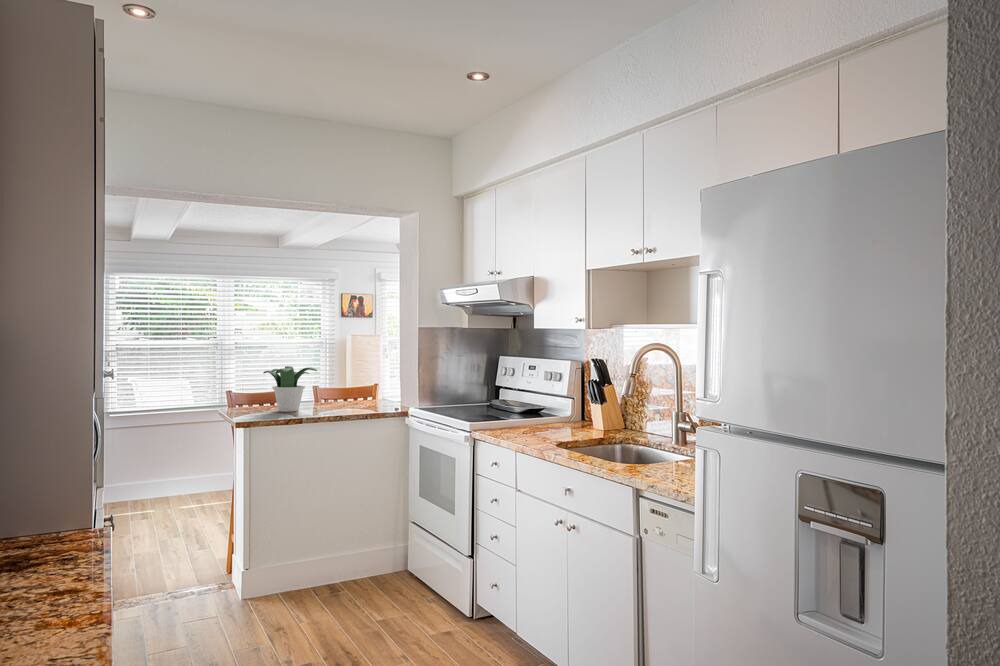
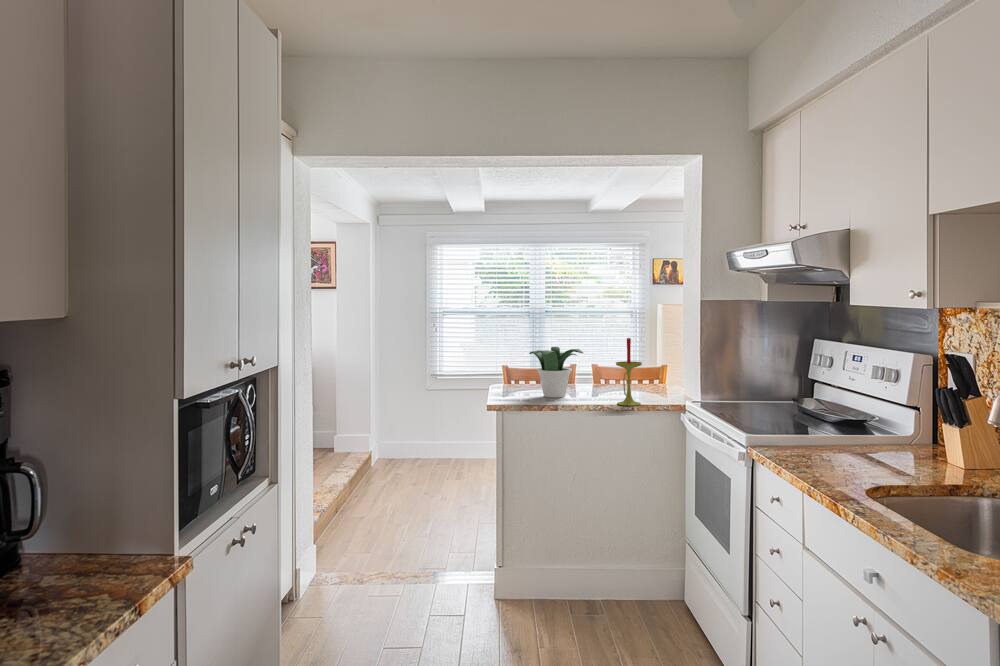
candle: none [350,355,373,413] -> present [616,338,642,406]

